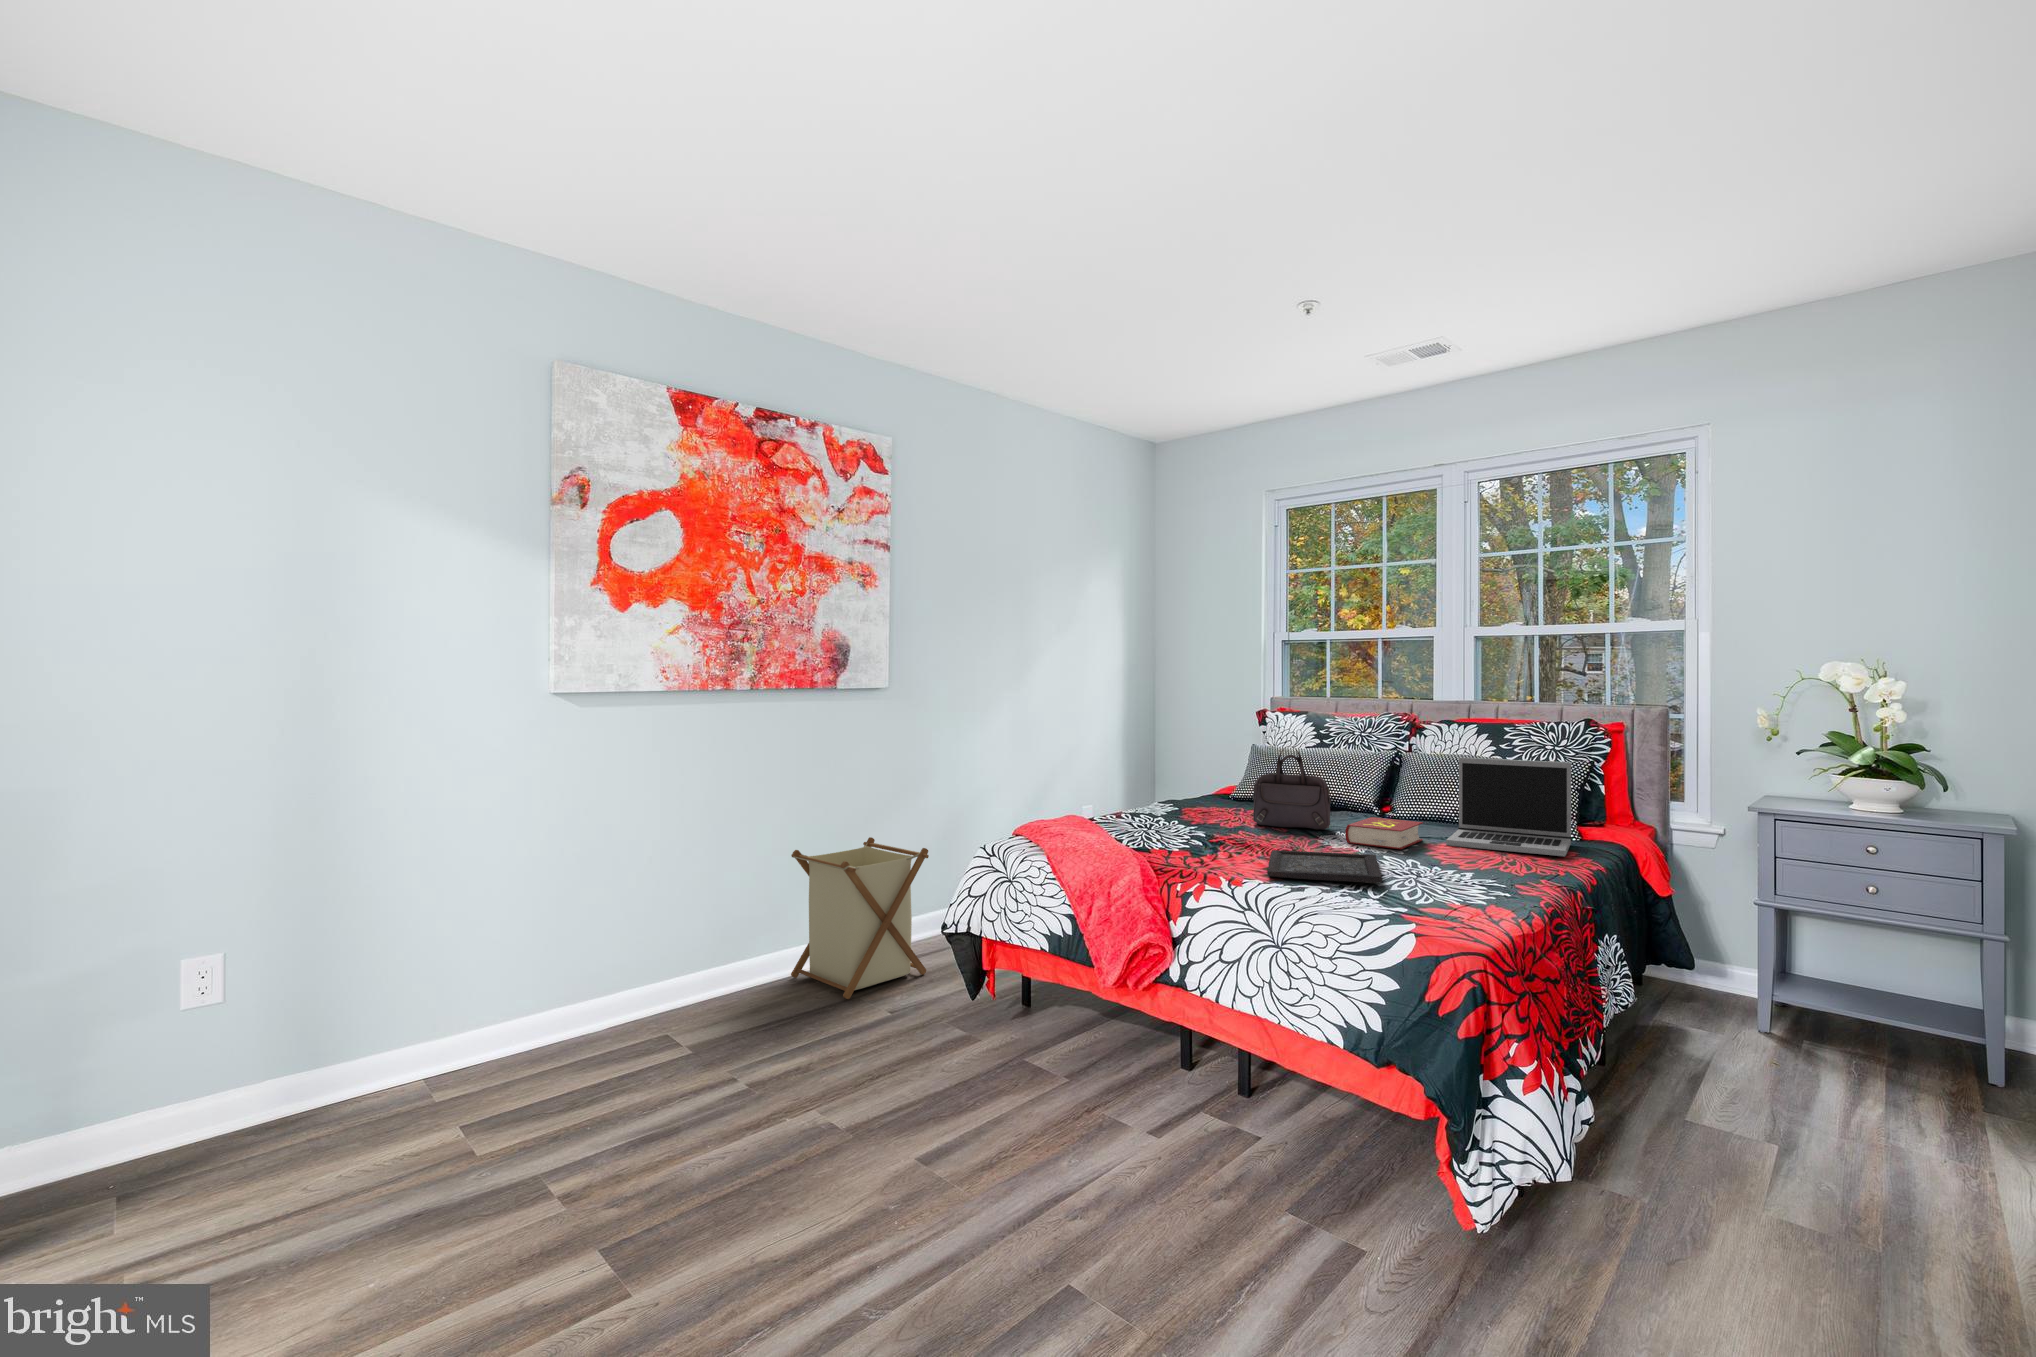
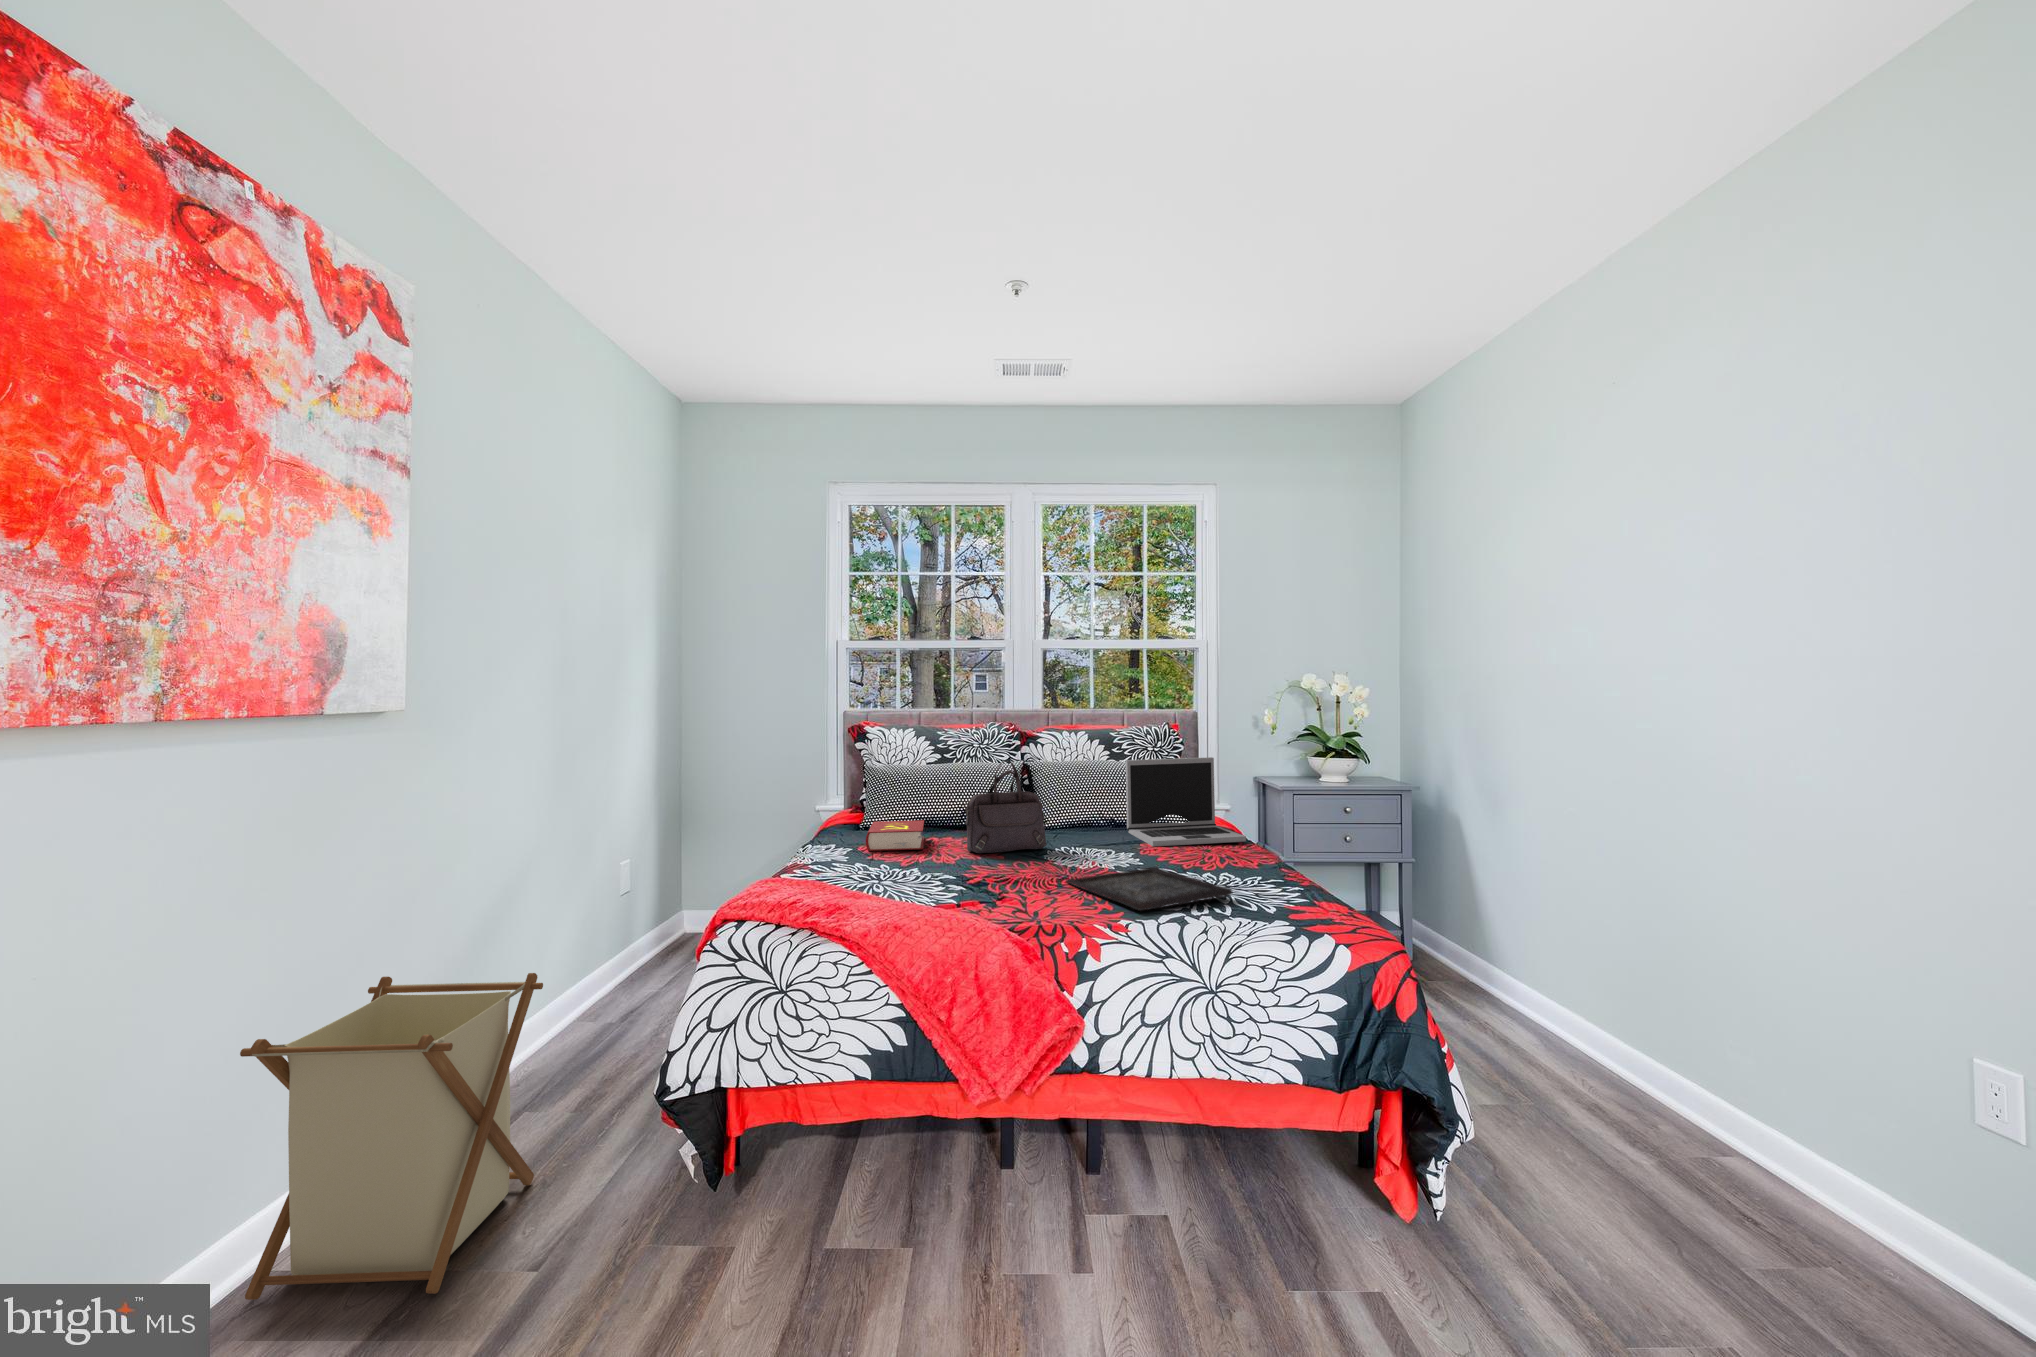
book: present [1345,817,1423,849] -> present [866,820,924,851]

